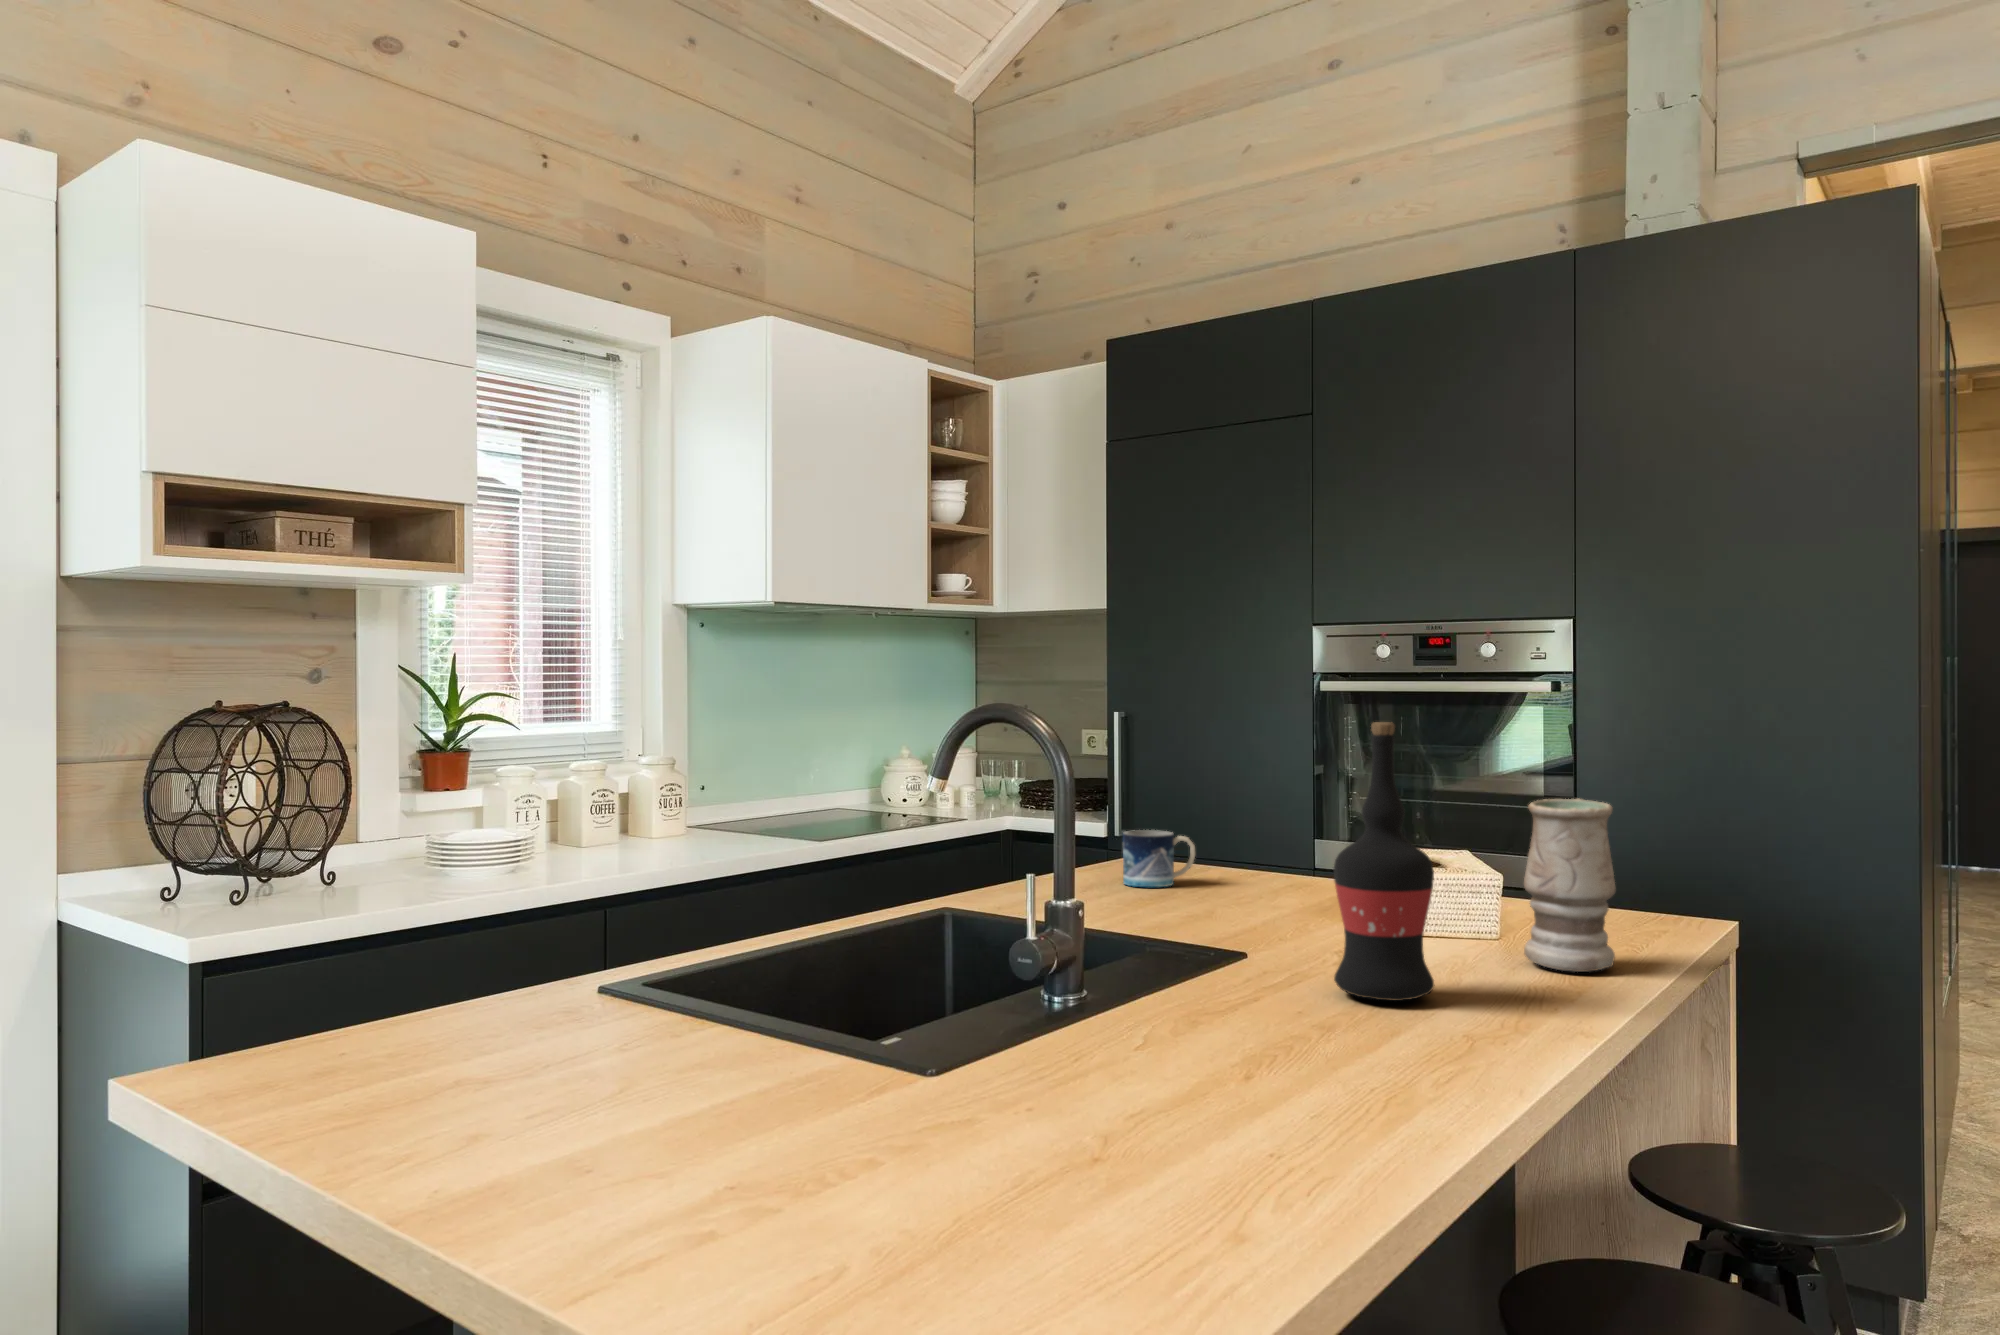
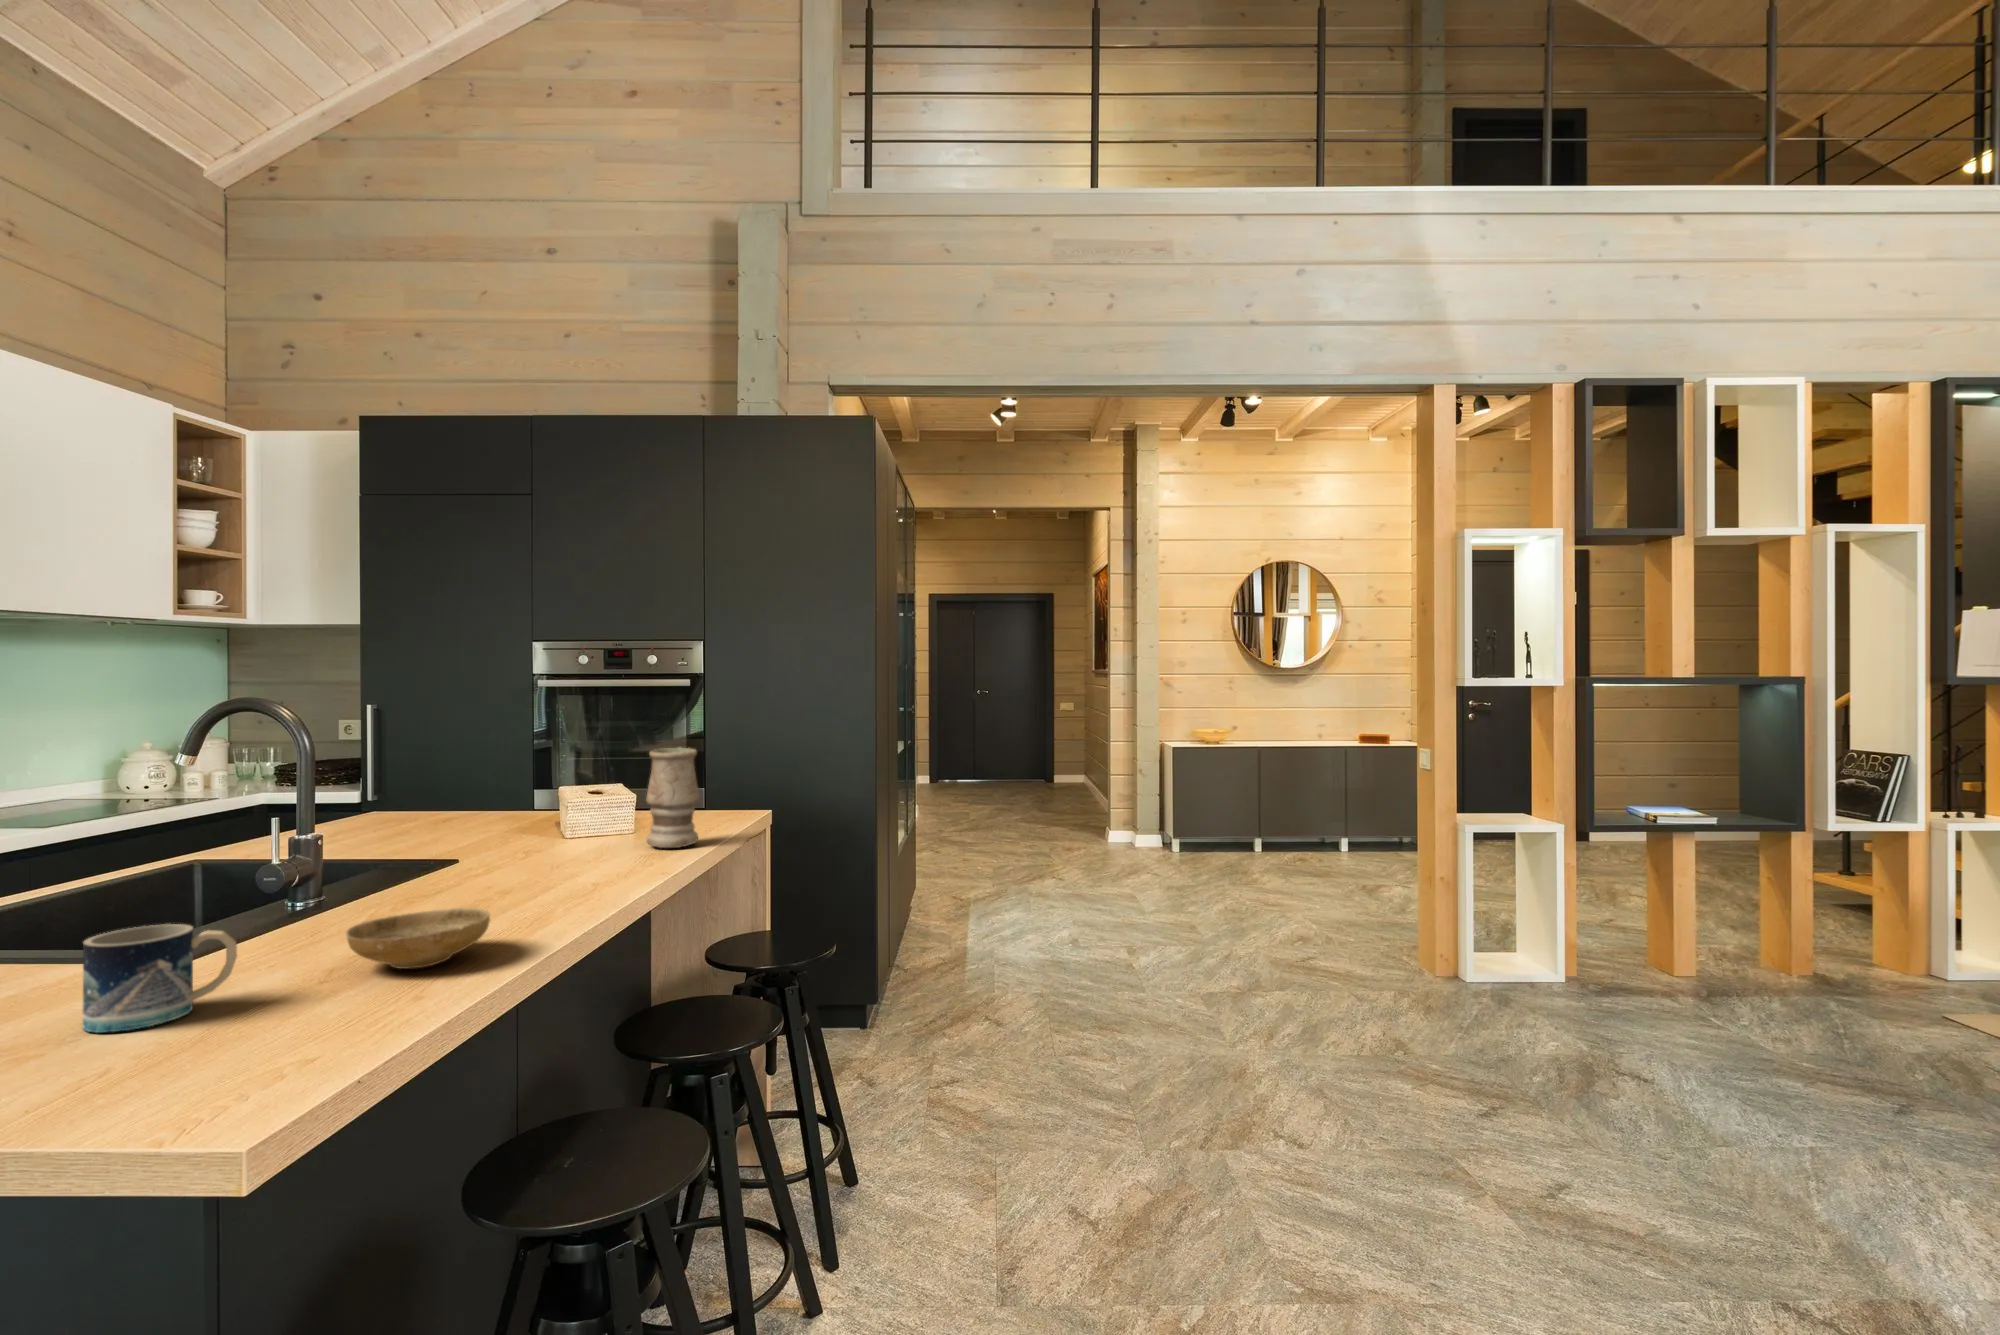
wine bottle: present [1334,722,1434,1001] -> none [517,704,584,876]
mug: present [1123,830,1195,887] -> present [83,924,237,1033]
ceramic bowl: none [1122,1054,1326,1157] -> present [346,908,490,969]

